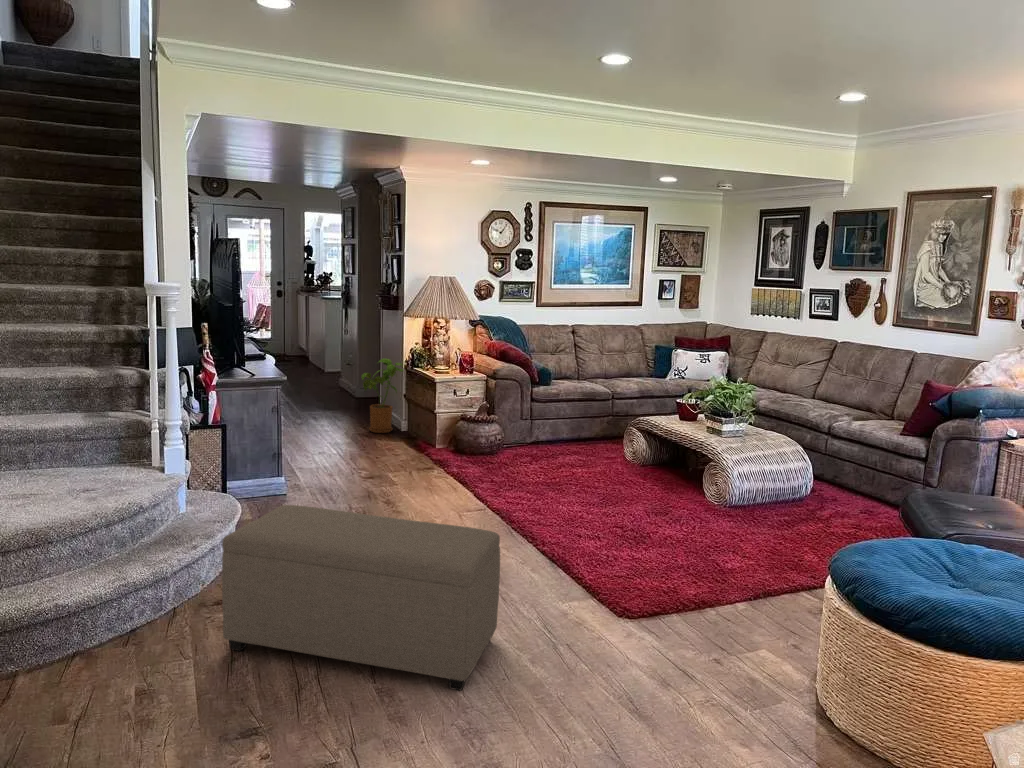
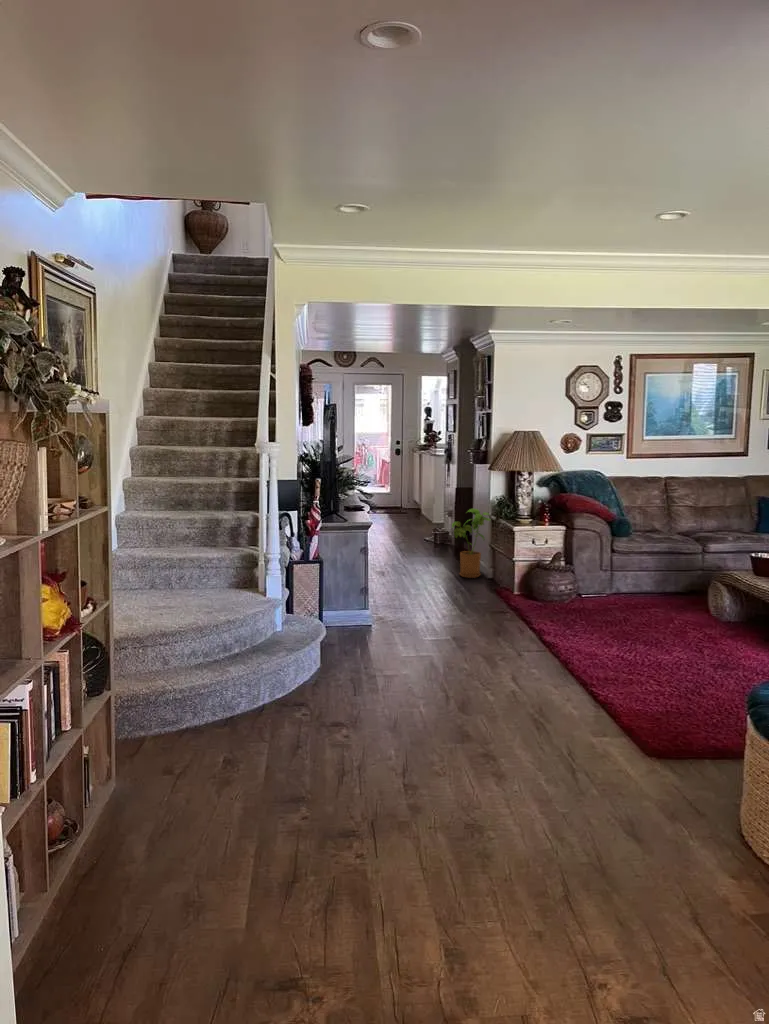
ottoman: present [222,505,500,690] -> none [295,624,522,787]

